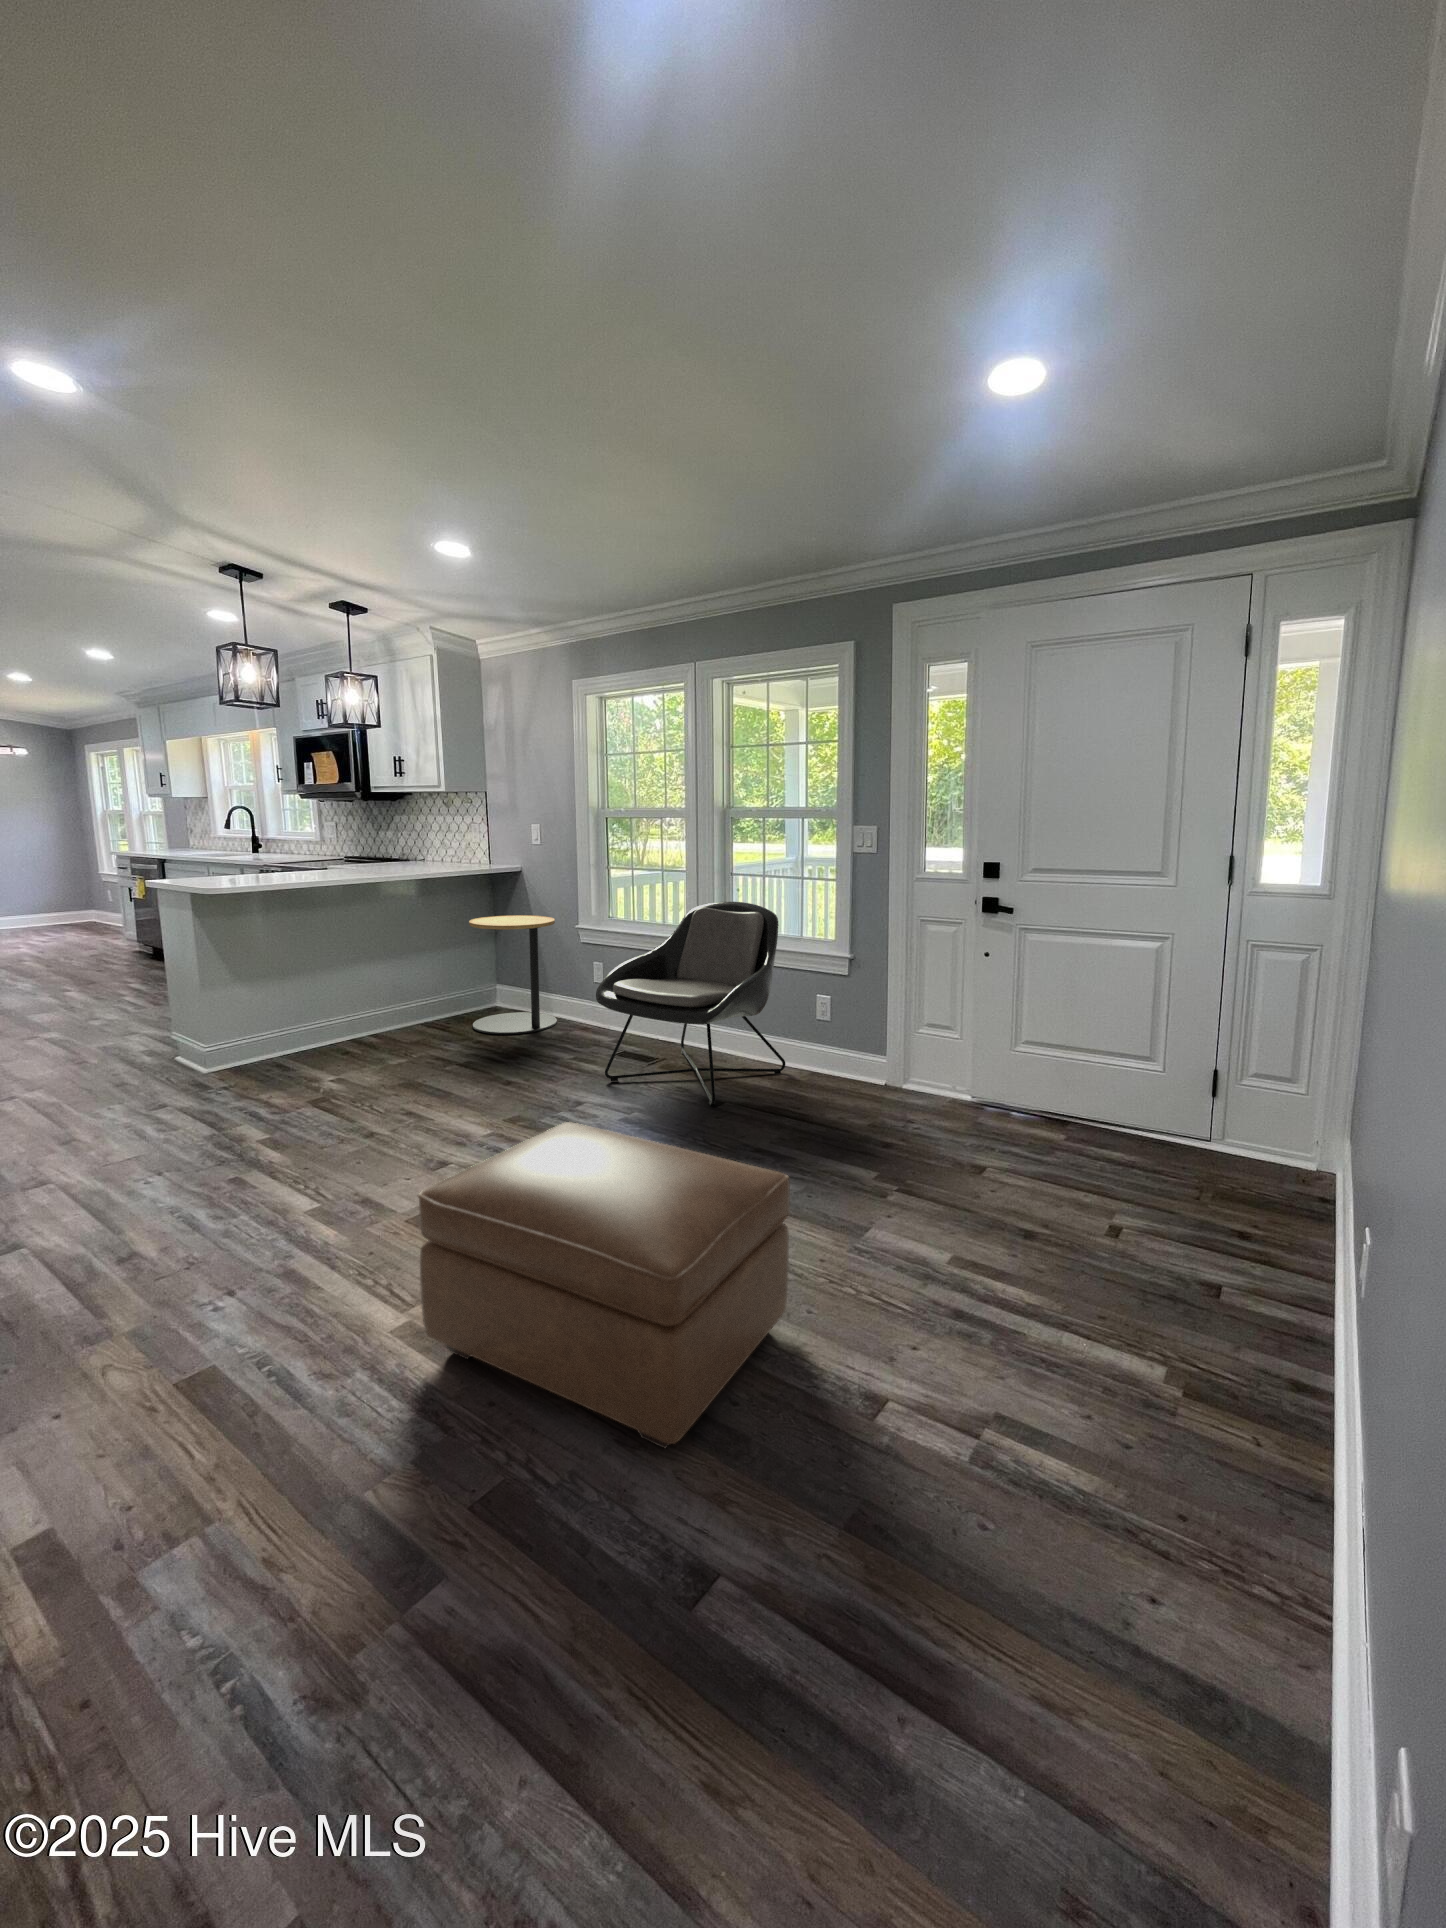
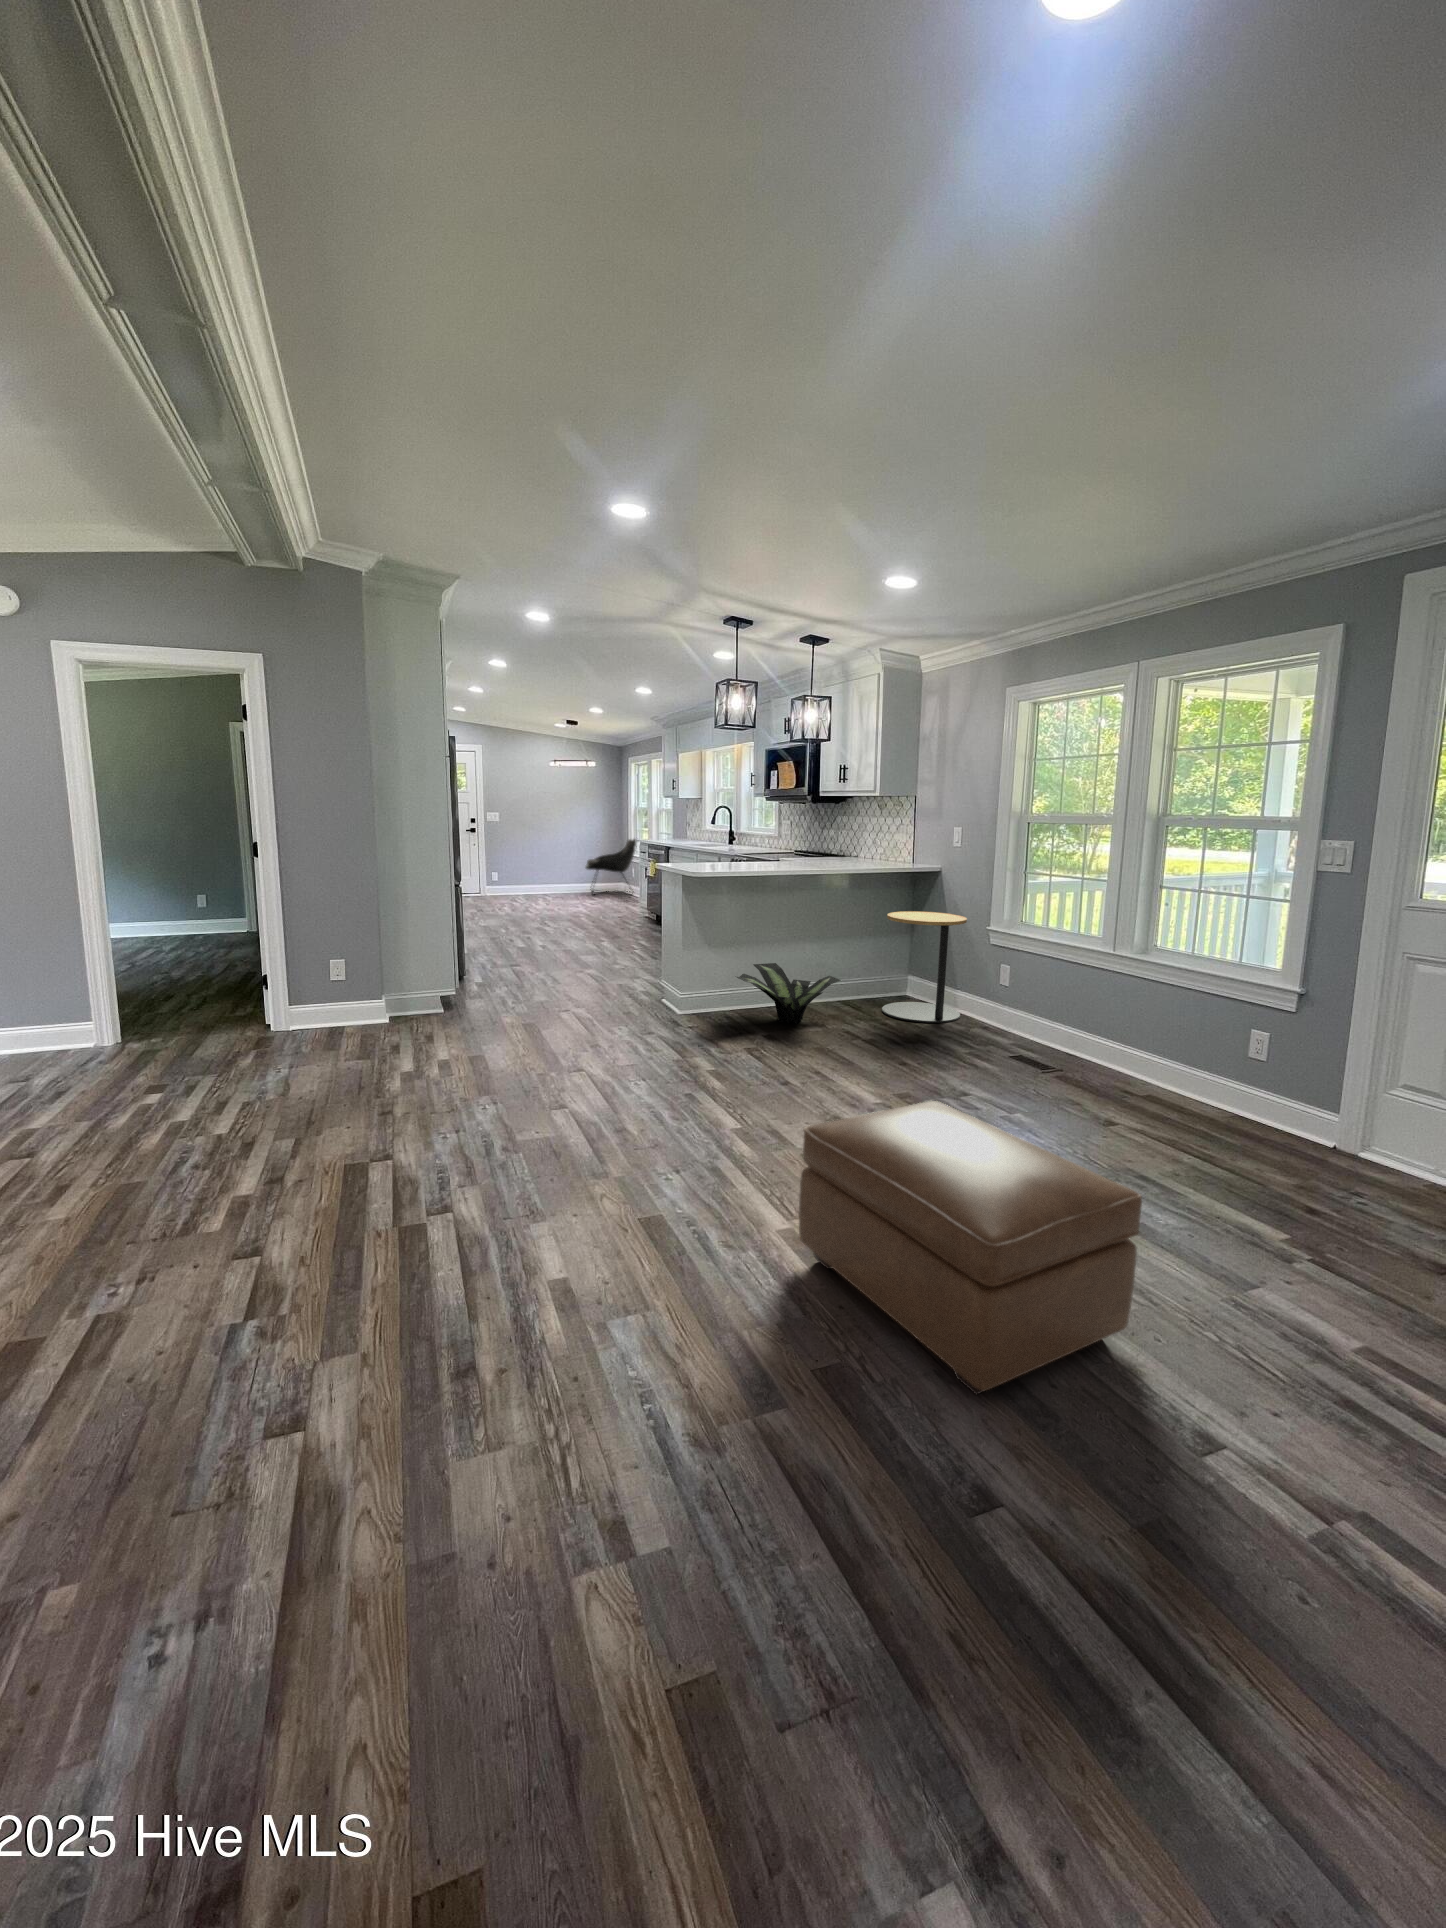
lounge chair: present [596,902,785,1106] -> present [585,839,636,895]
potted plant: none [283,990,424,1060] -> present [737,963,841,1024]

